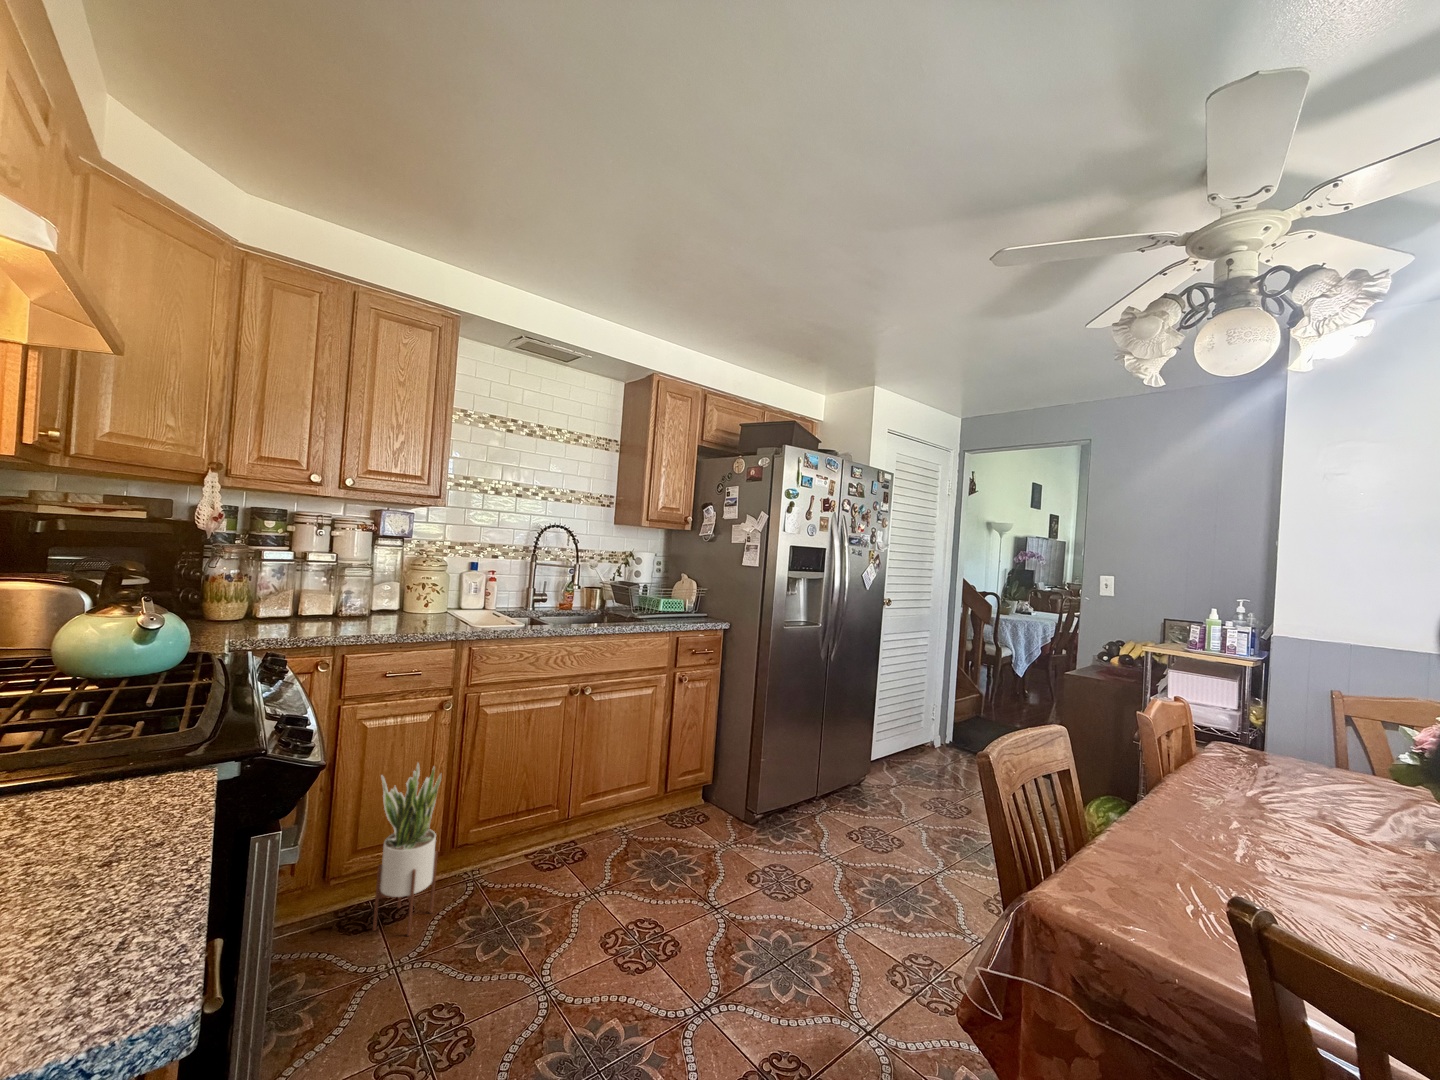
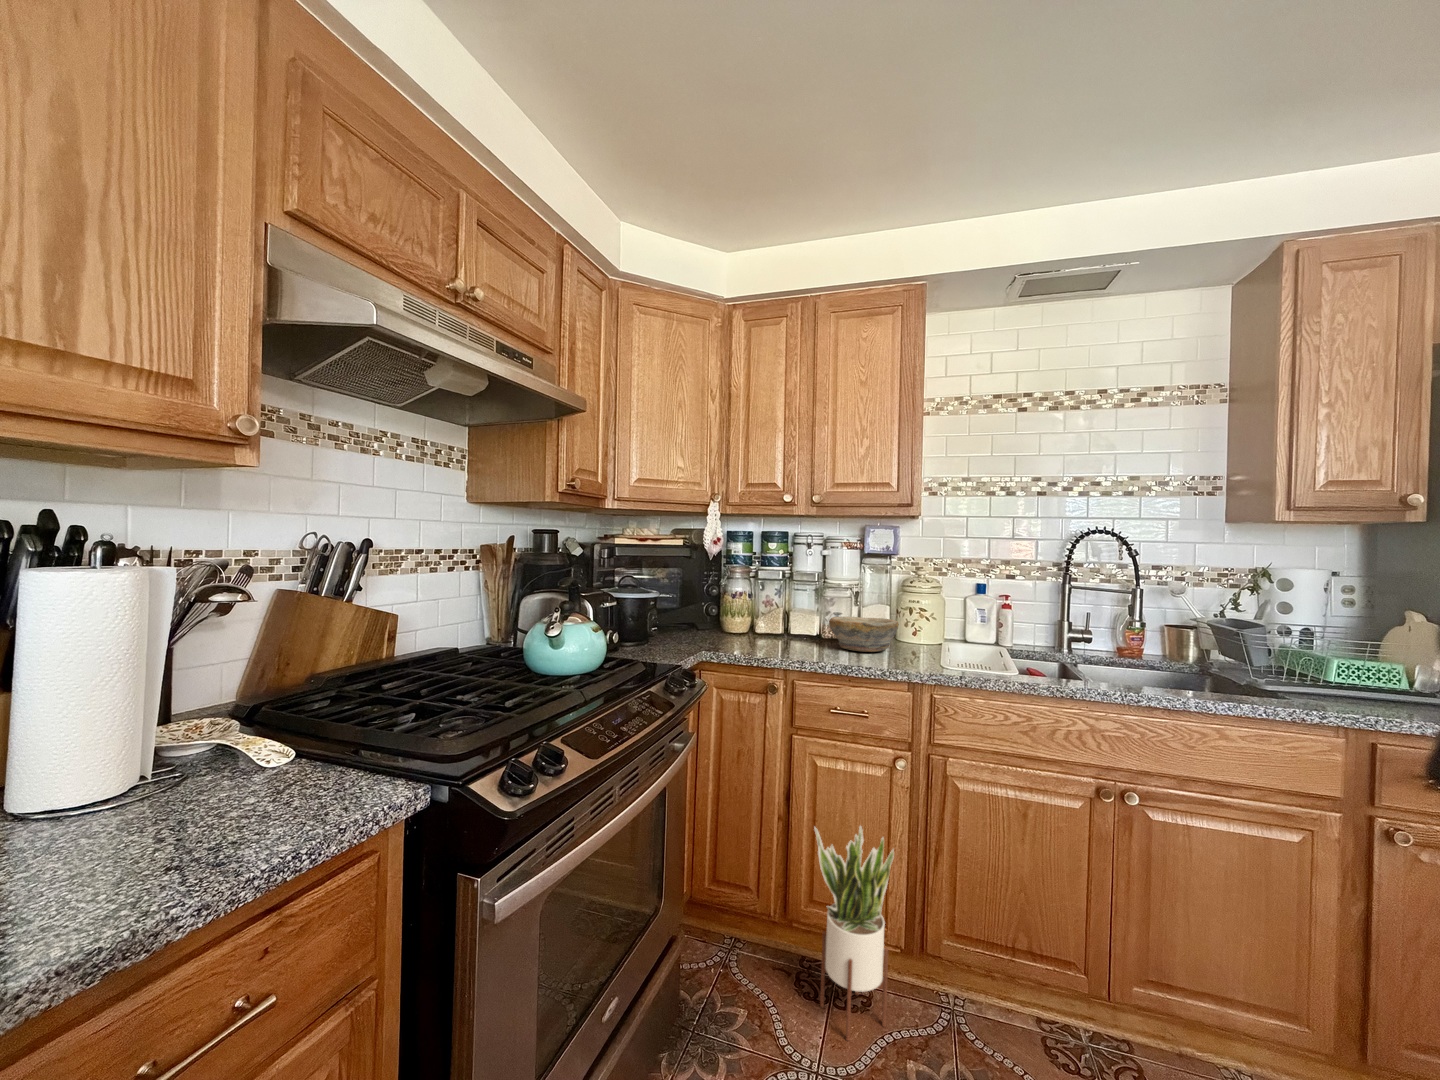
bowl: none [354,594,423,623] -> present [829,617,899,652]

